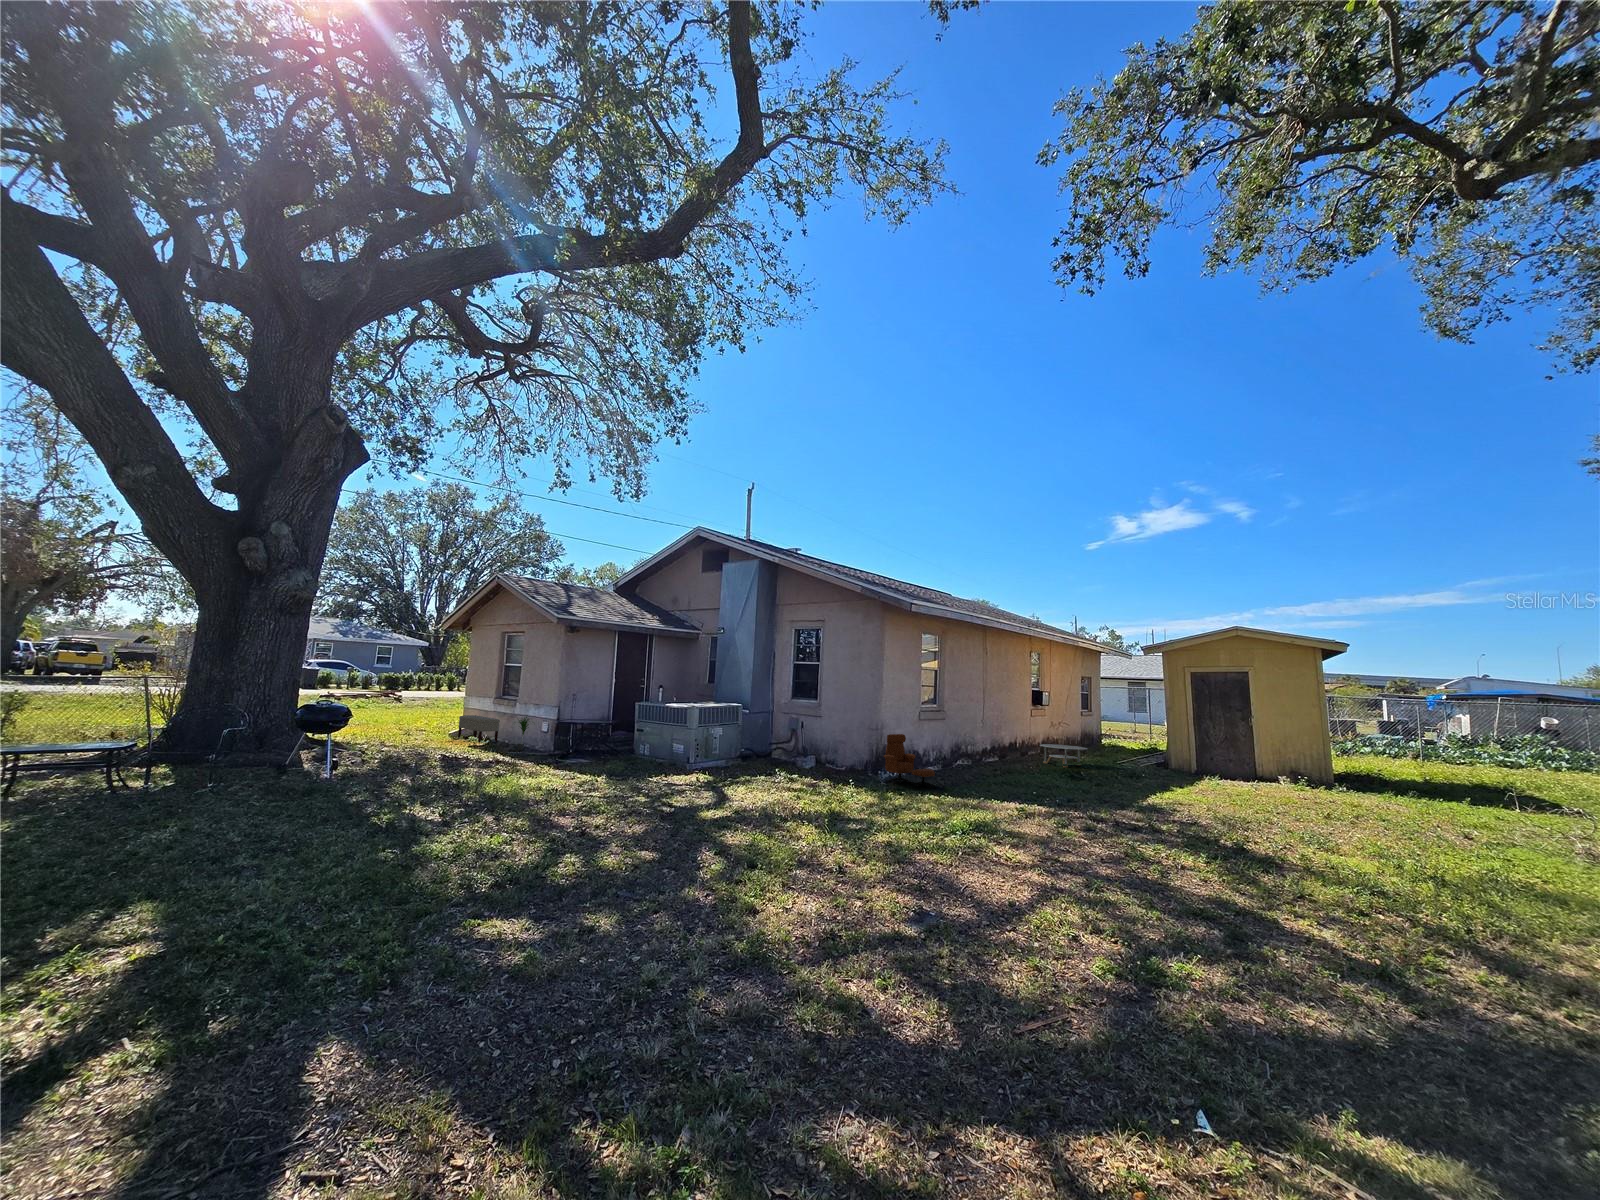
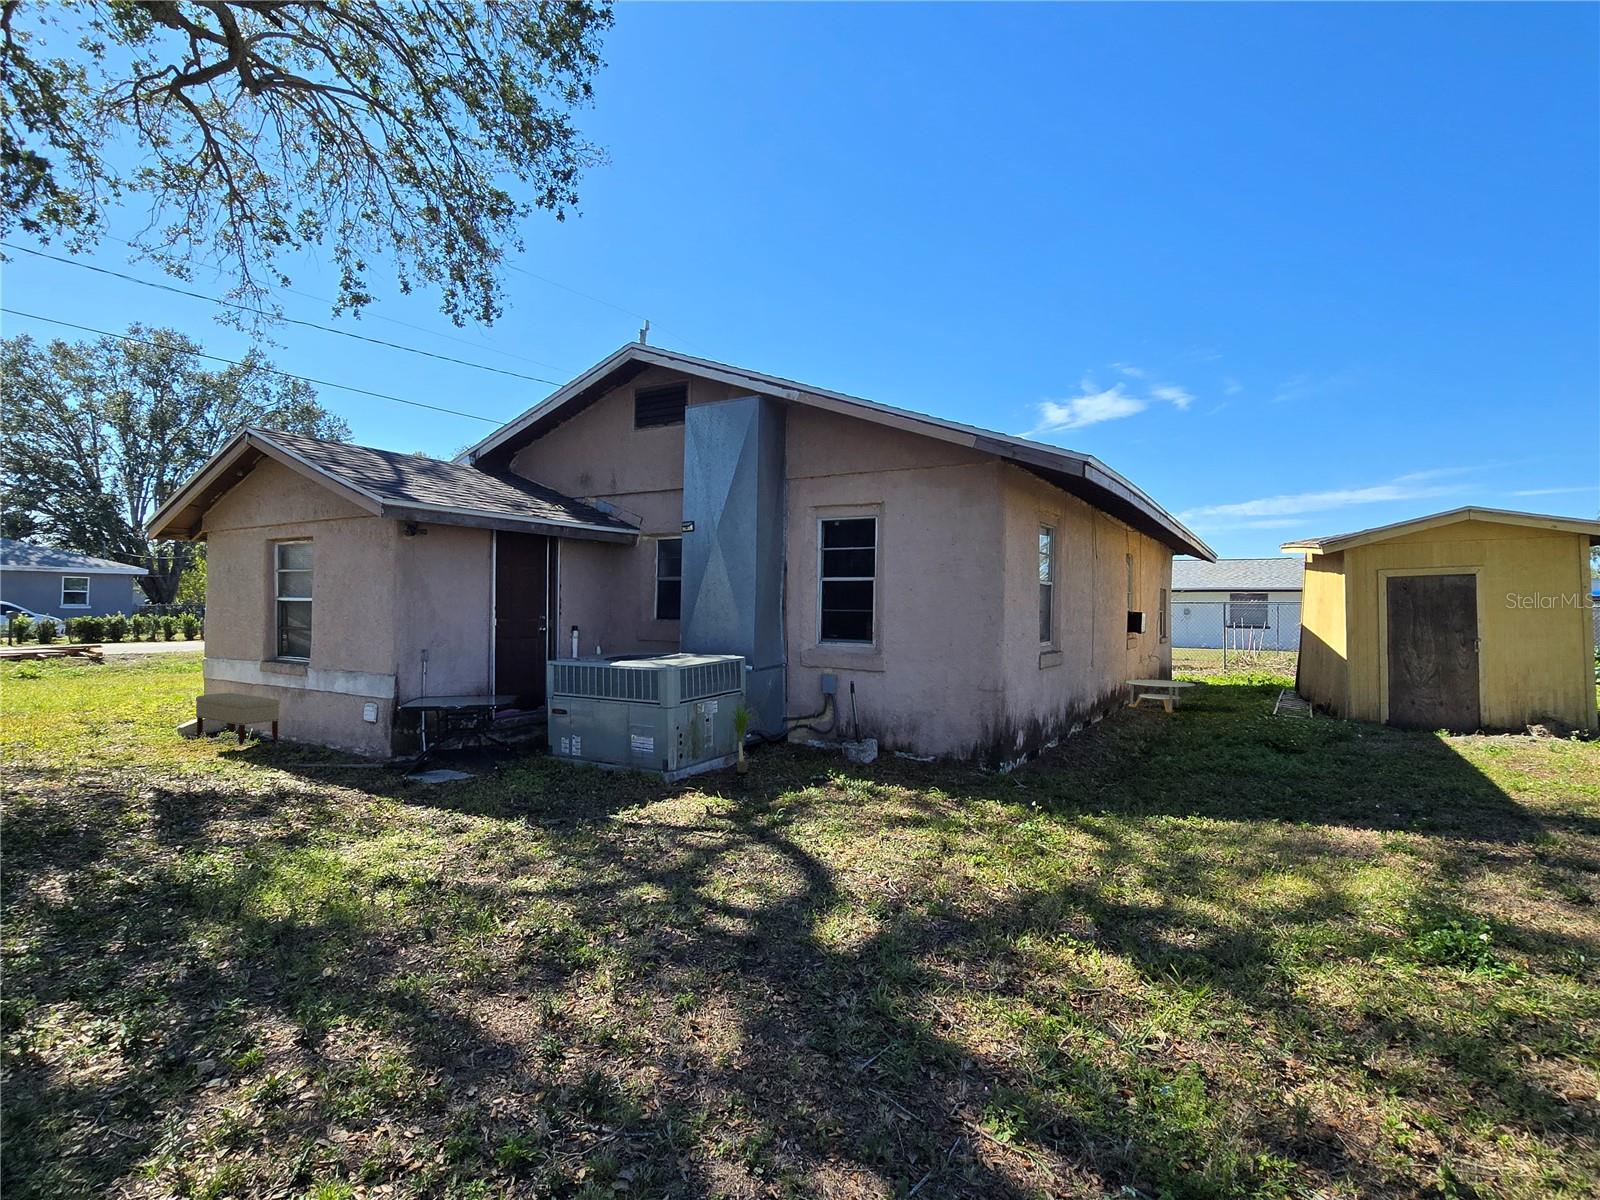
potted plant: present [517,717,529,750] -> present [731,706,752,773]
lounge chair: present [884,734,936,788] -> none [1014,691,1108,782]

